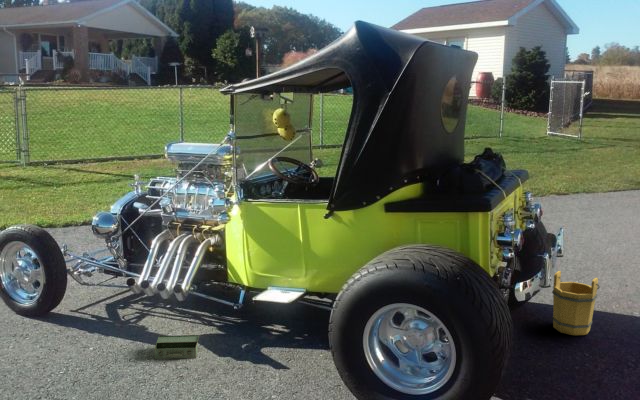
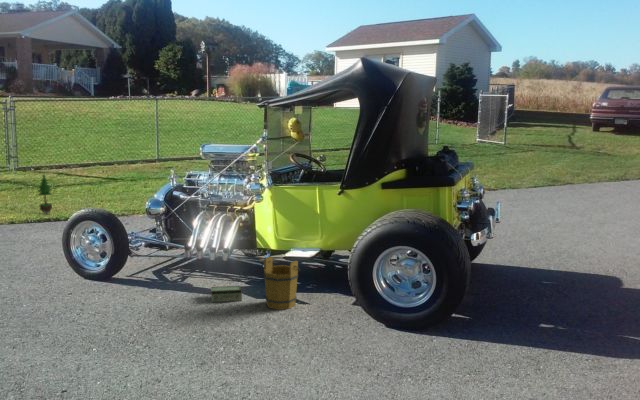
potted tree: none [20,172,39,219] -> present [38,175,52,214]
bucket: present [552,271,600,335] -> present [263,256,300,310]

